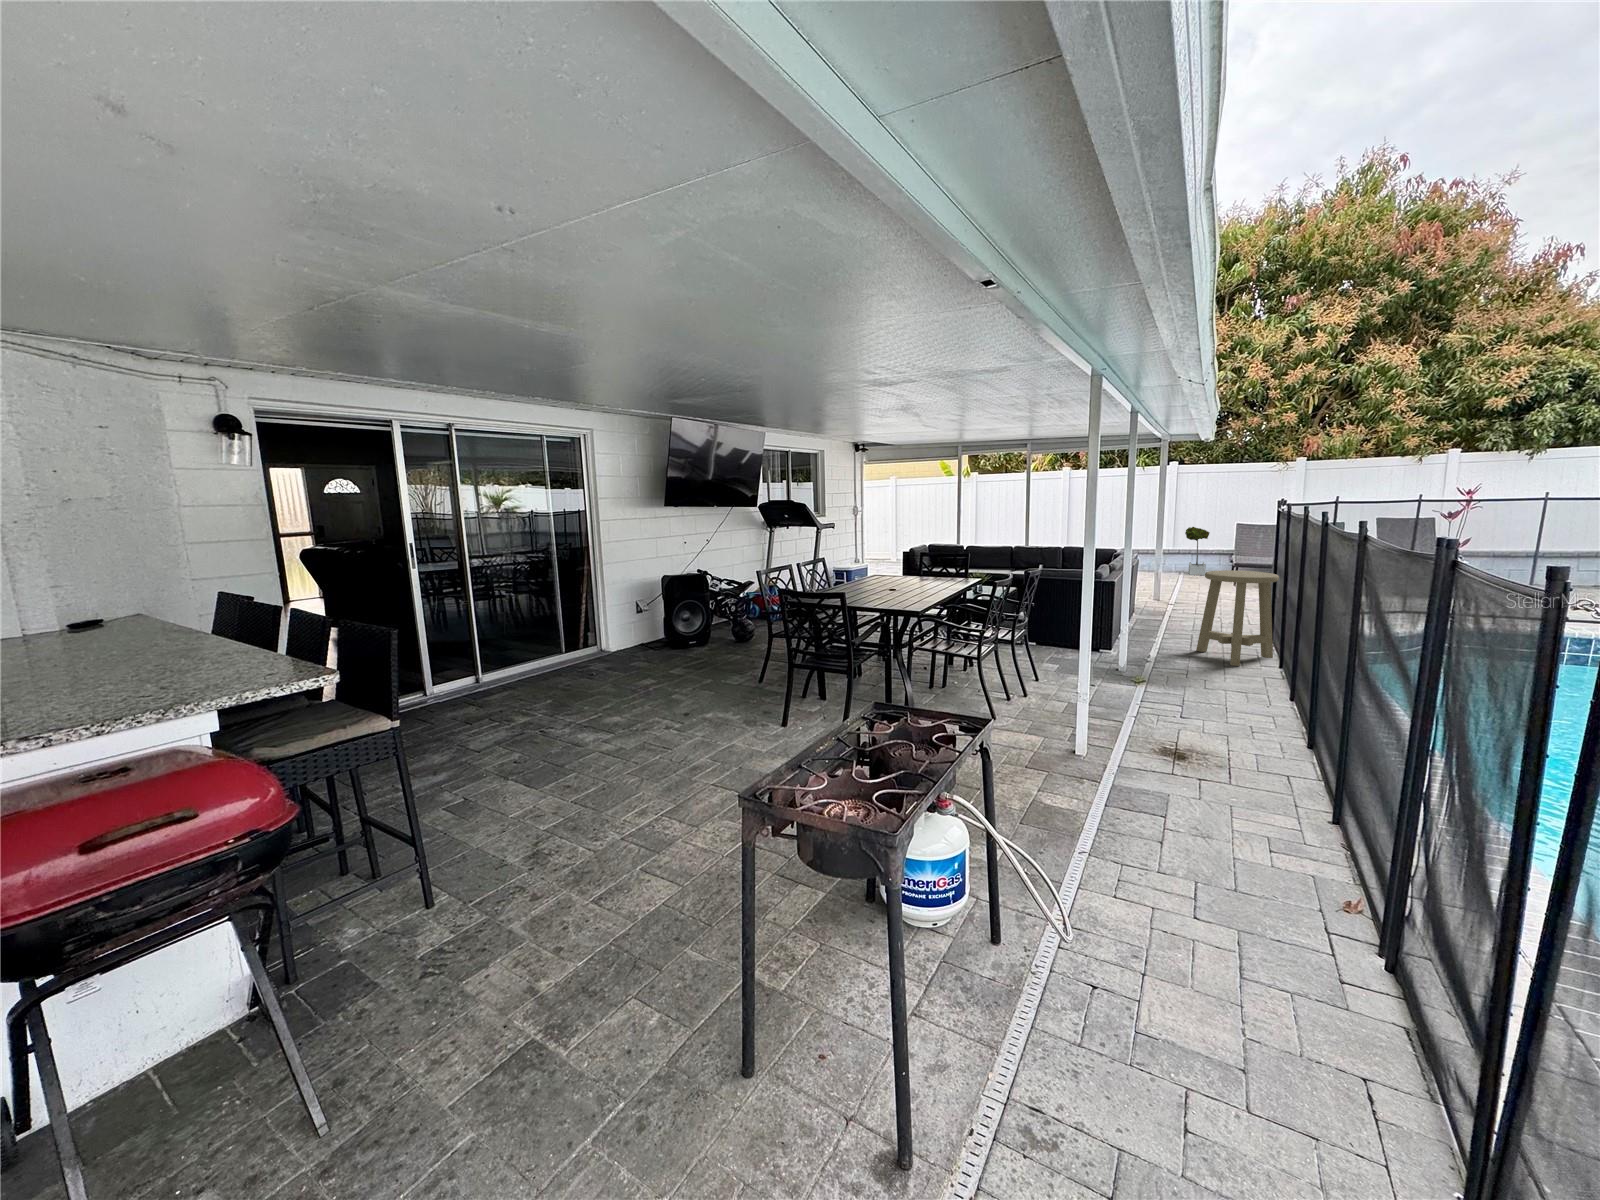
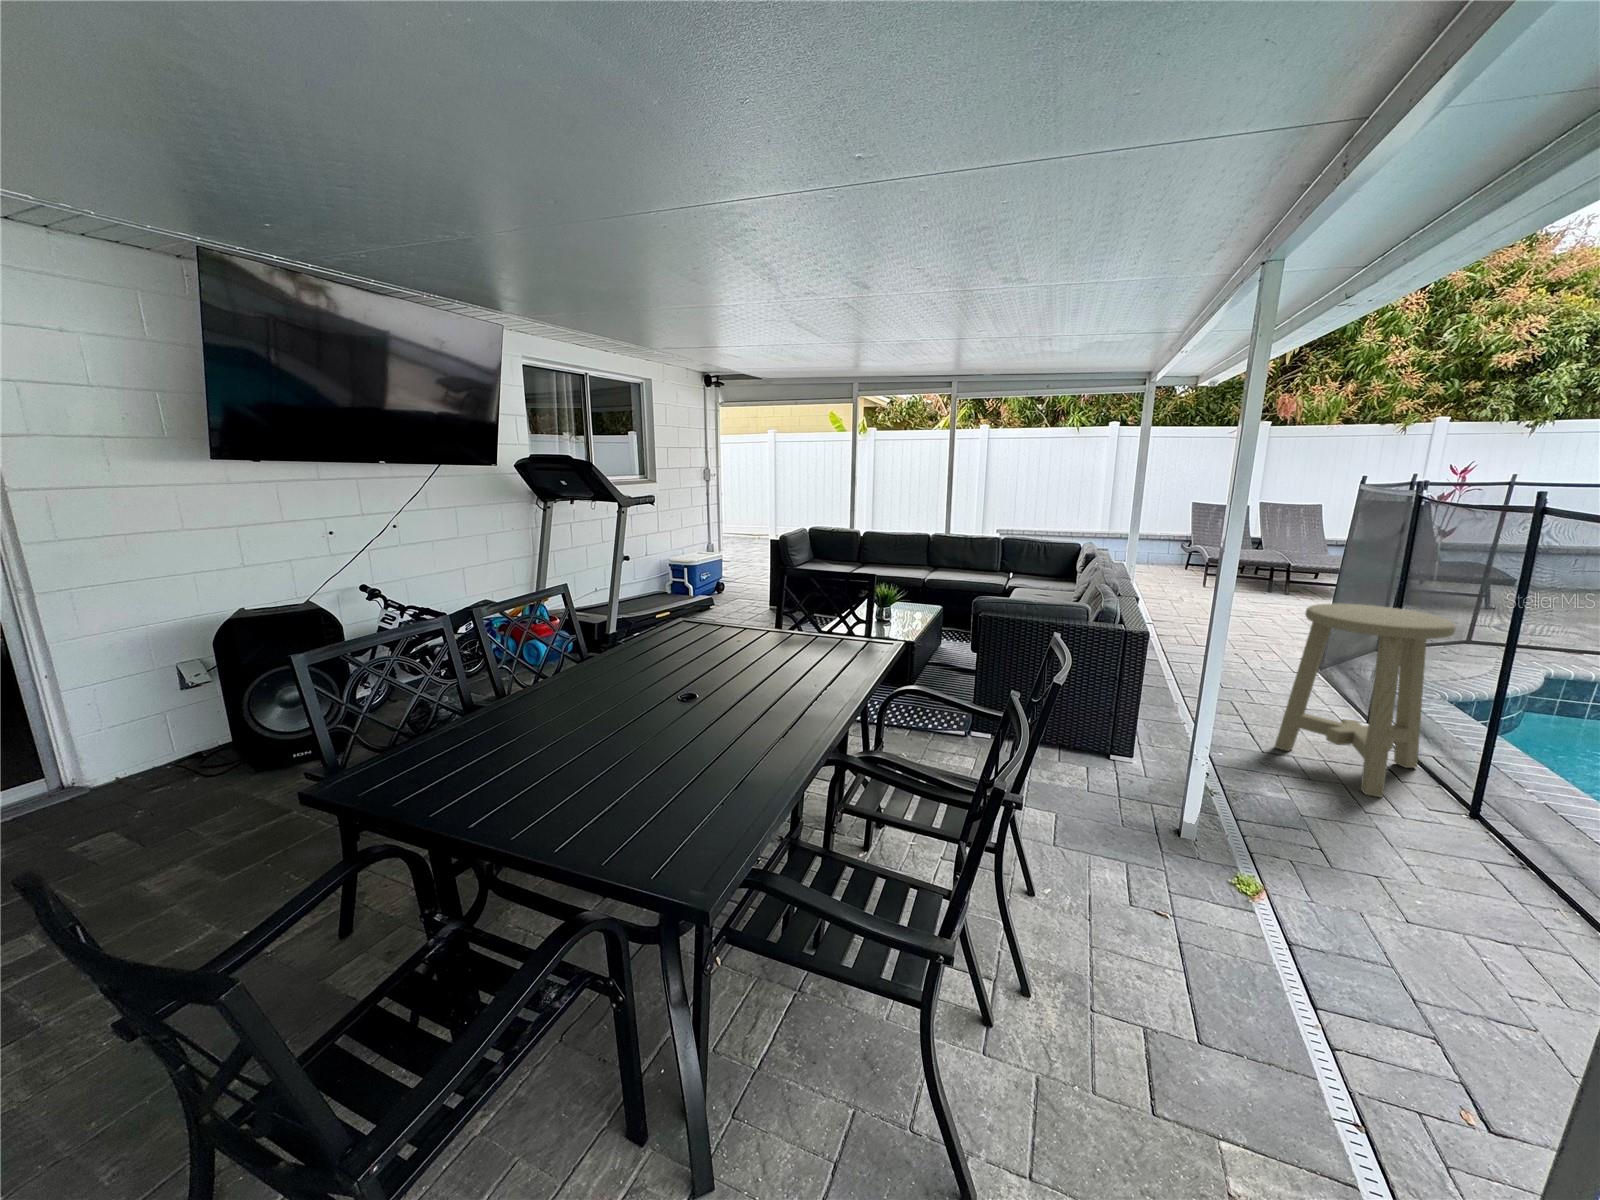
potted tree: present [1185,527,1209,575] -> none [1153,507,1184,572]

